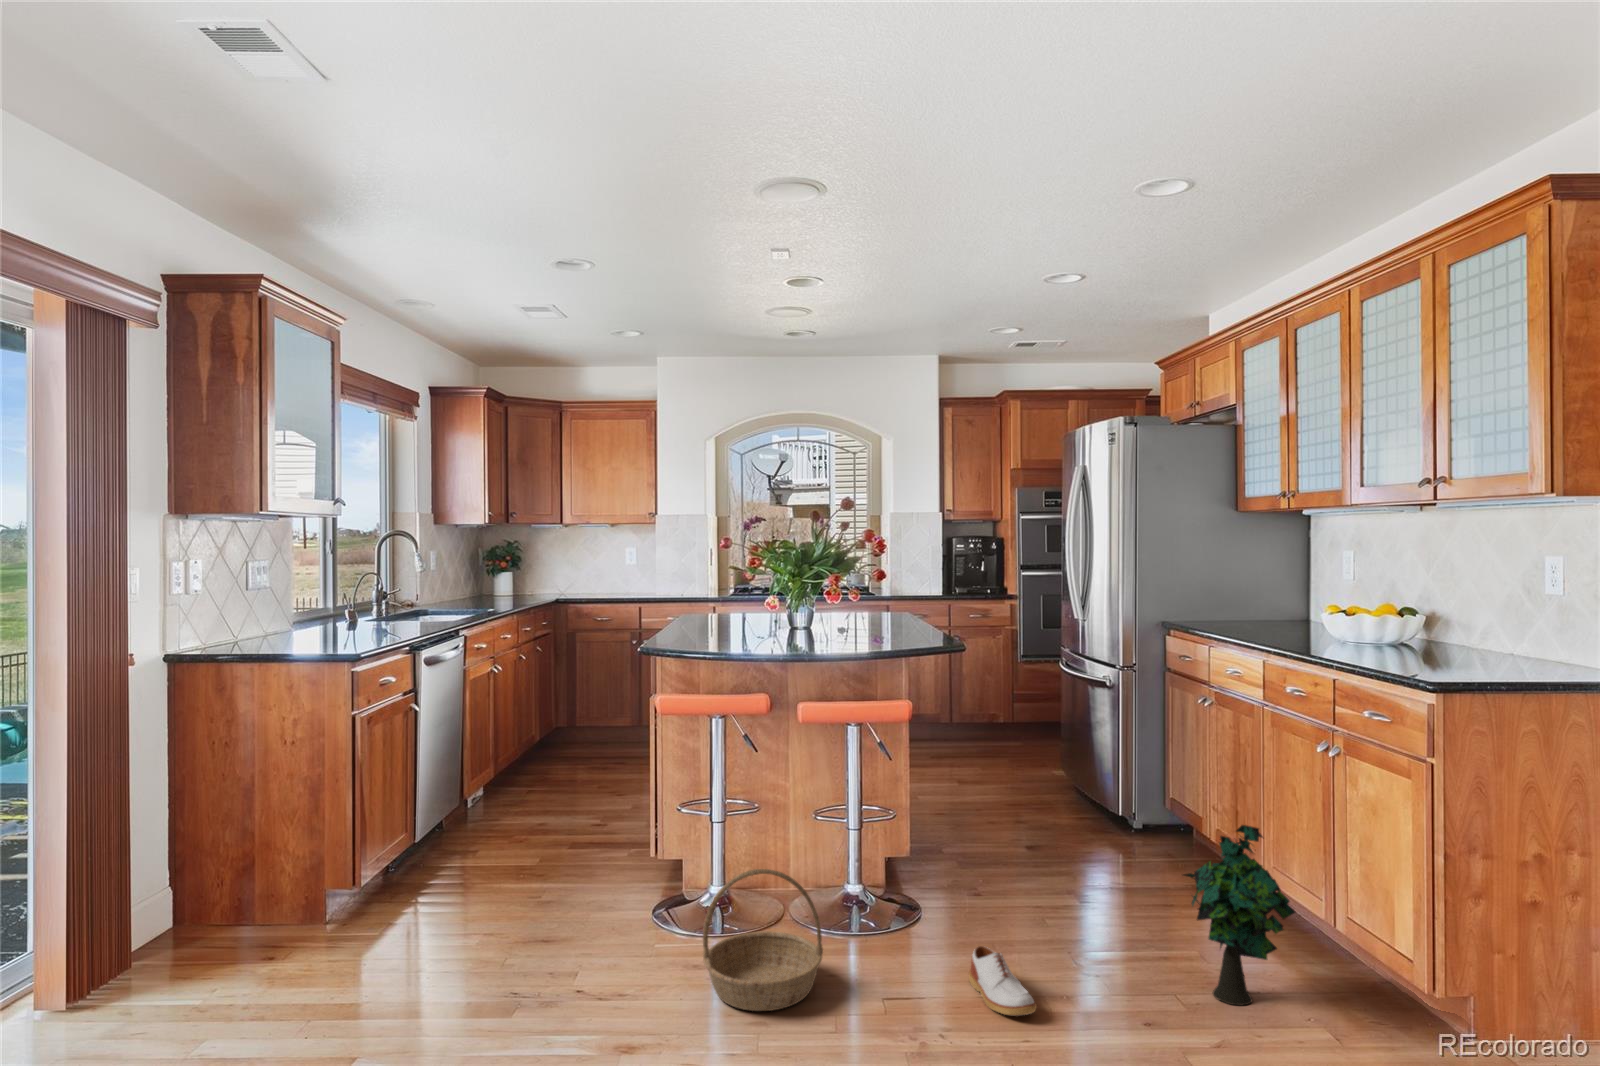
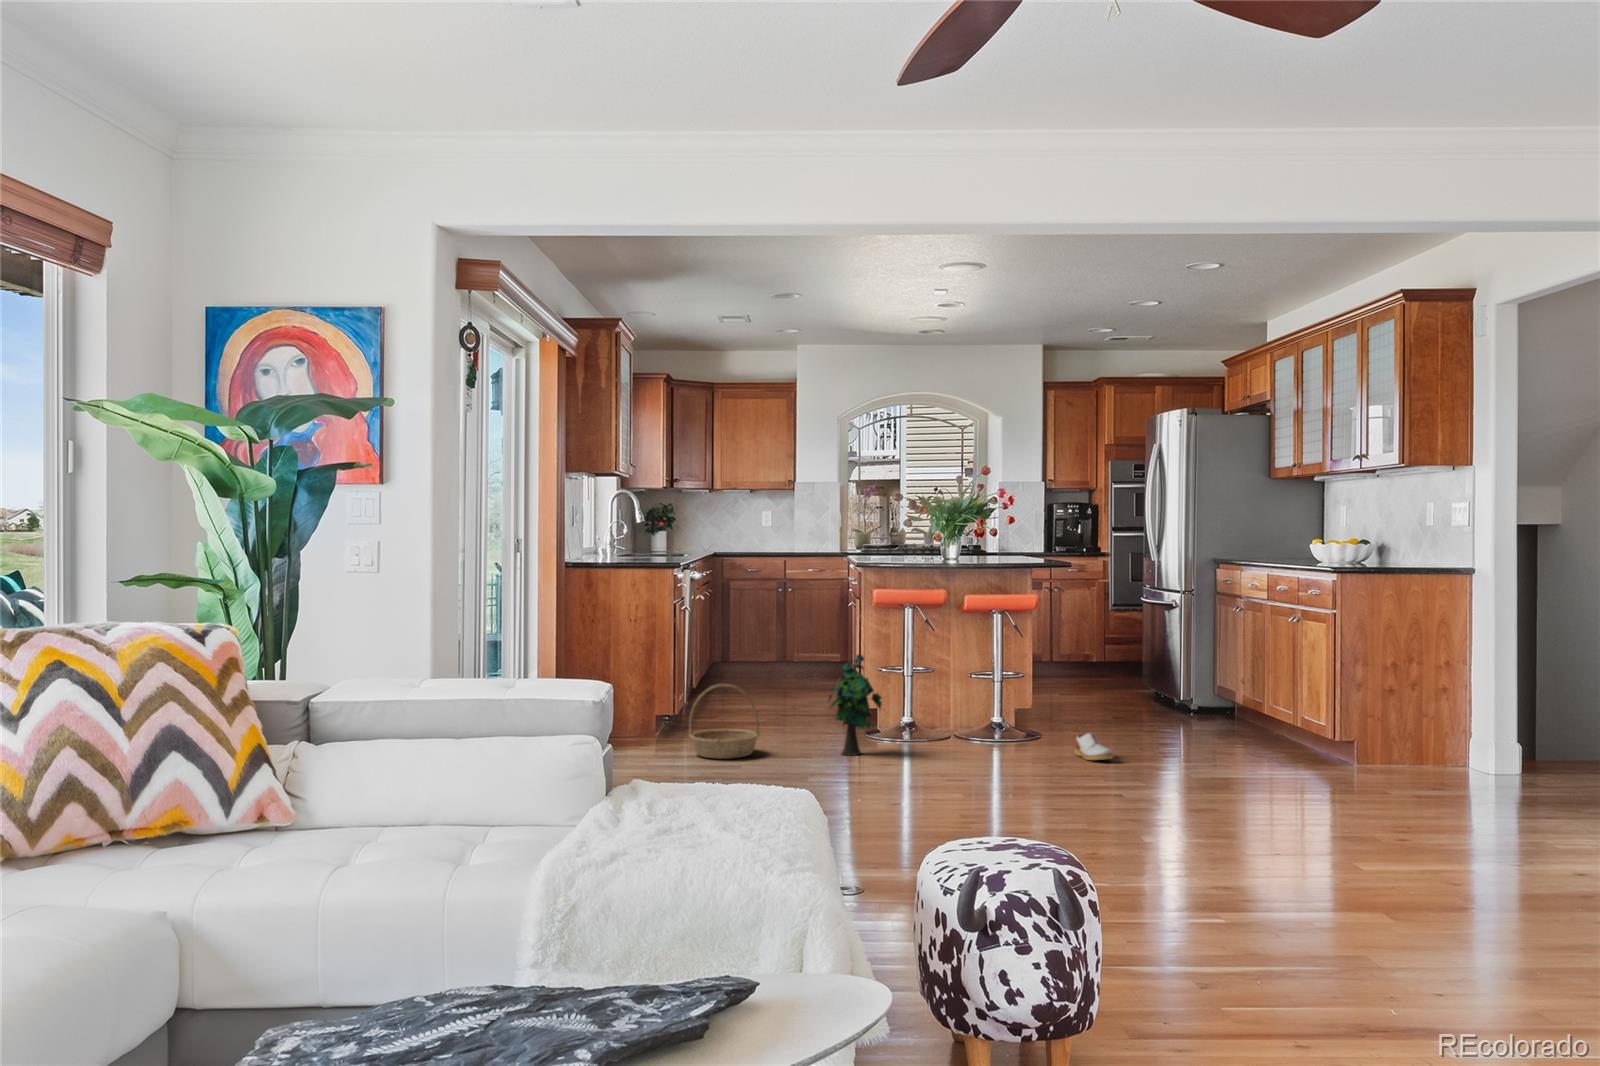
decorative plant: present [1183,825,1295,1005] -> present [828,655,882,756]
basket: present [703,869,823,1011] -> present [689,684,759,759]

